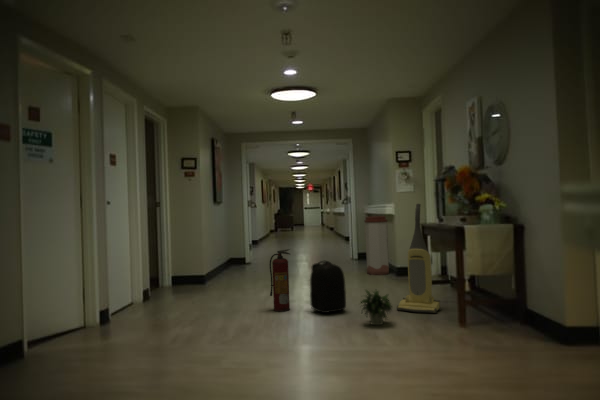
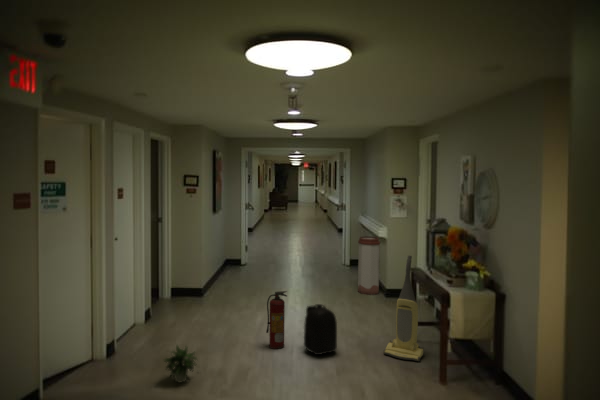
potted plant: present [361,290,392,325] -> present [165,346,197,382]

